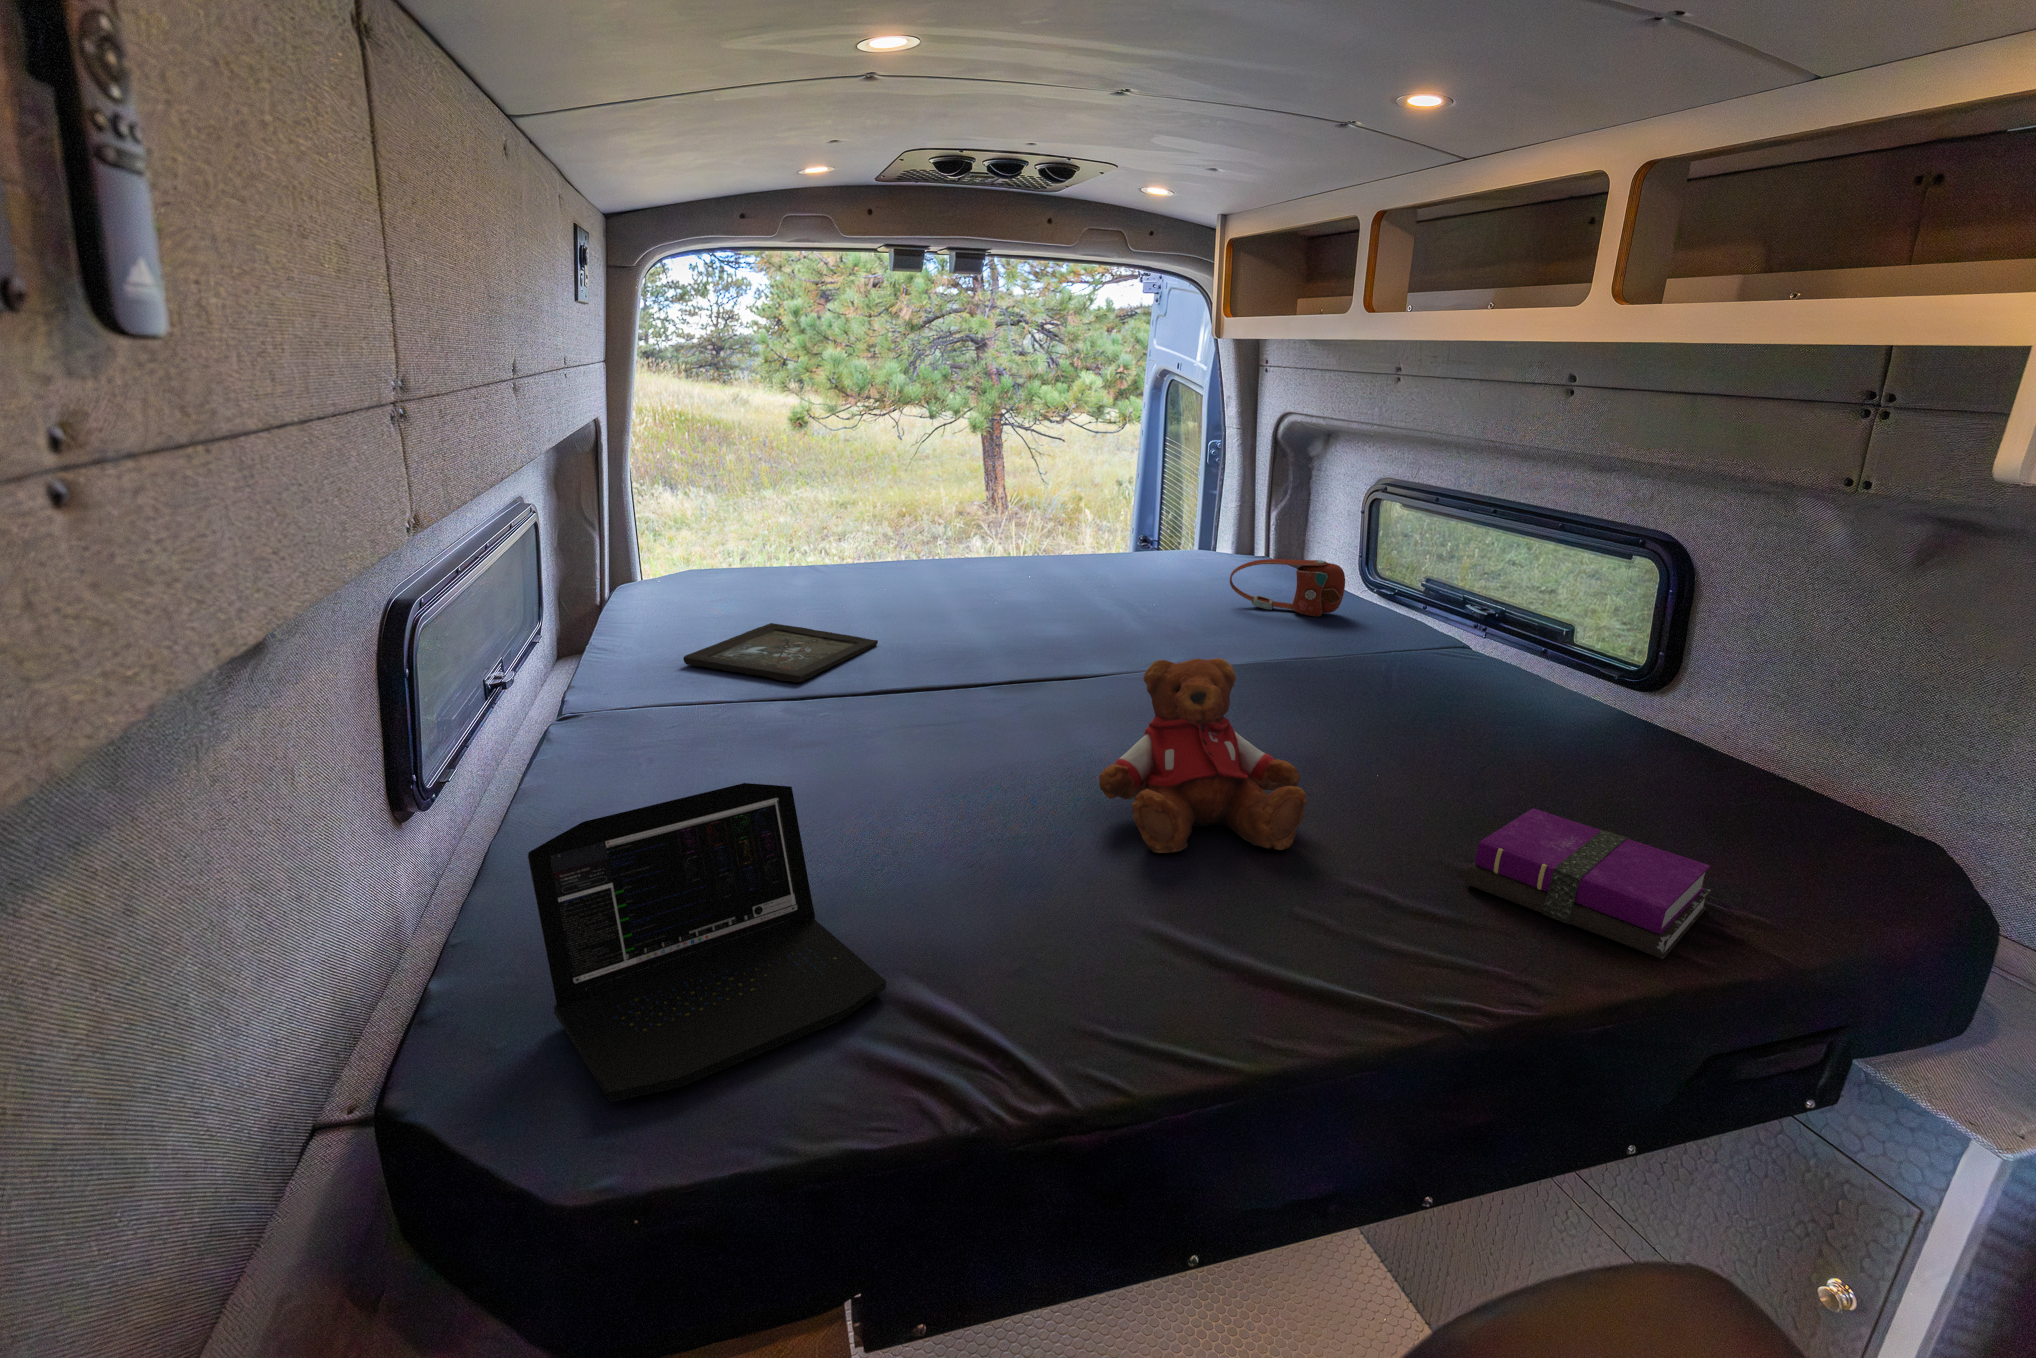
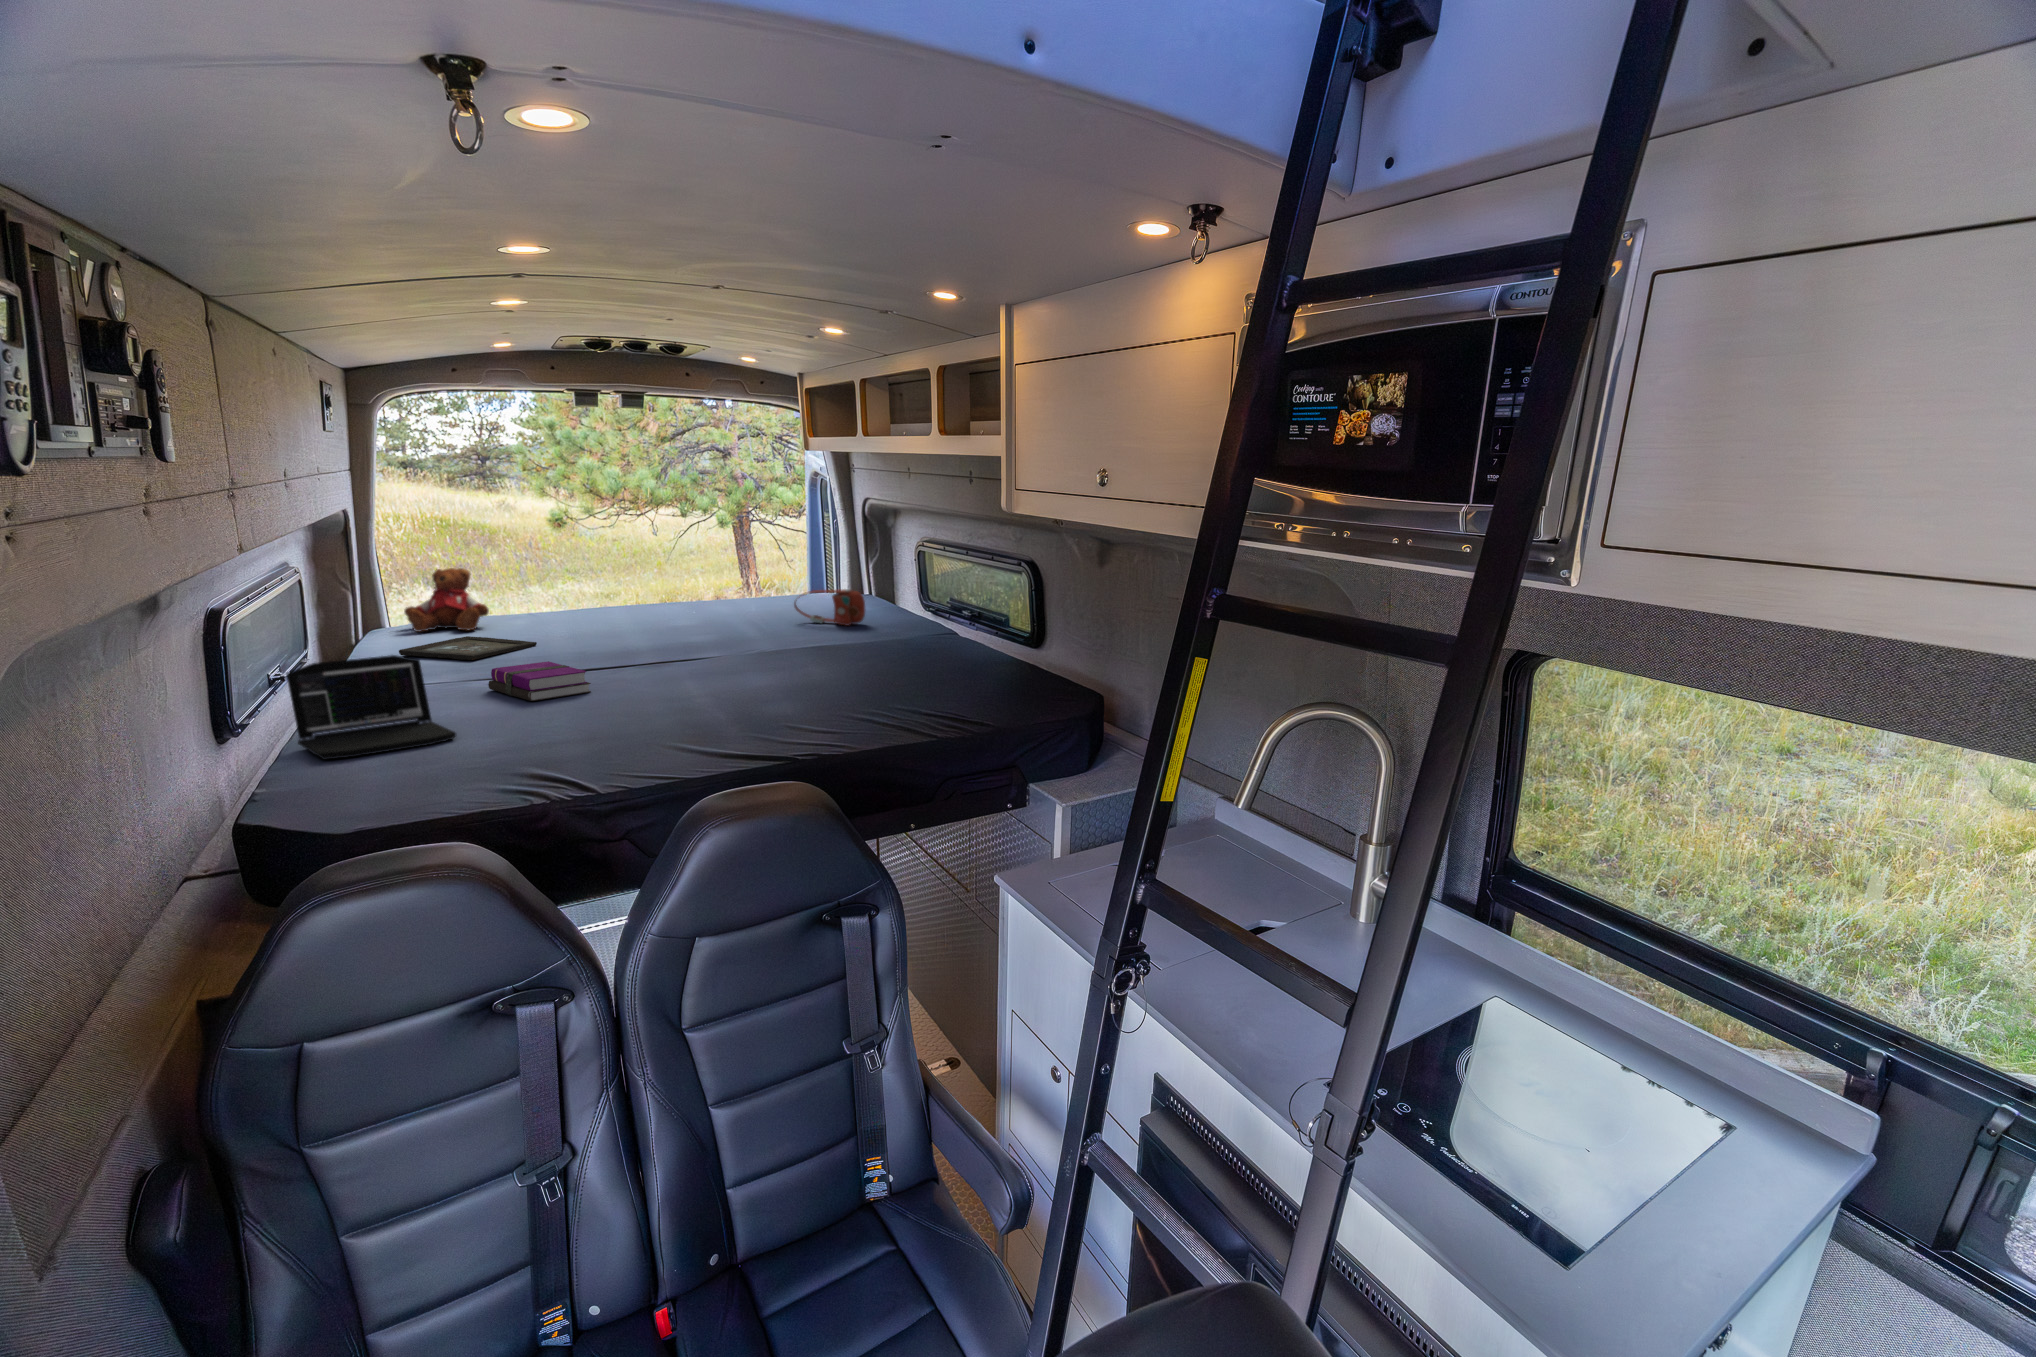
teddy bear: present [1099,658,1307,853] -> present [404,568,489,632]
notebook: present [1465,808,1711,959] -> present [488,661,591,701]

